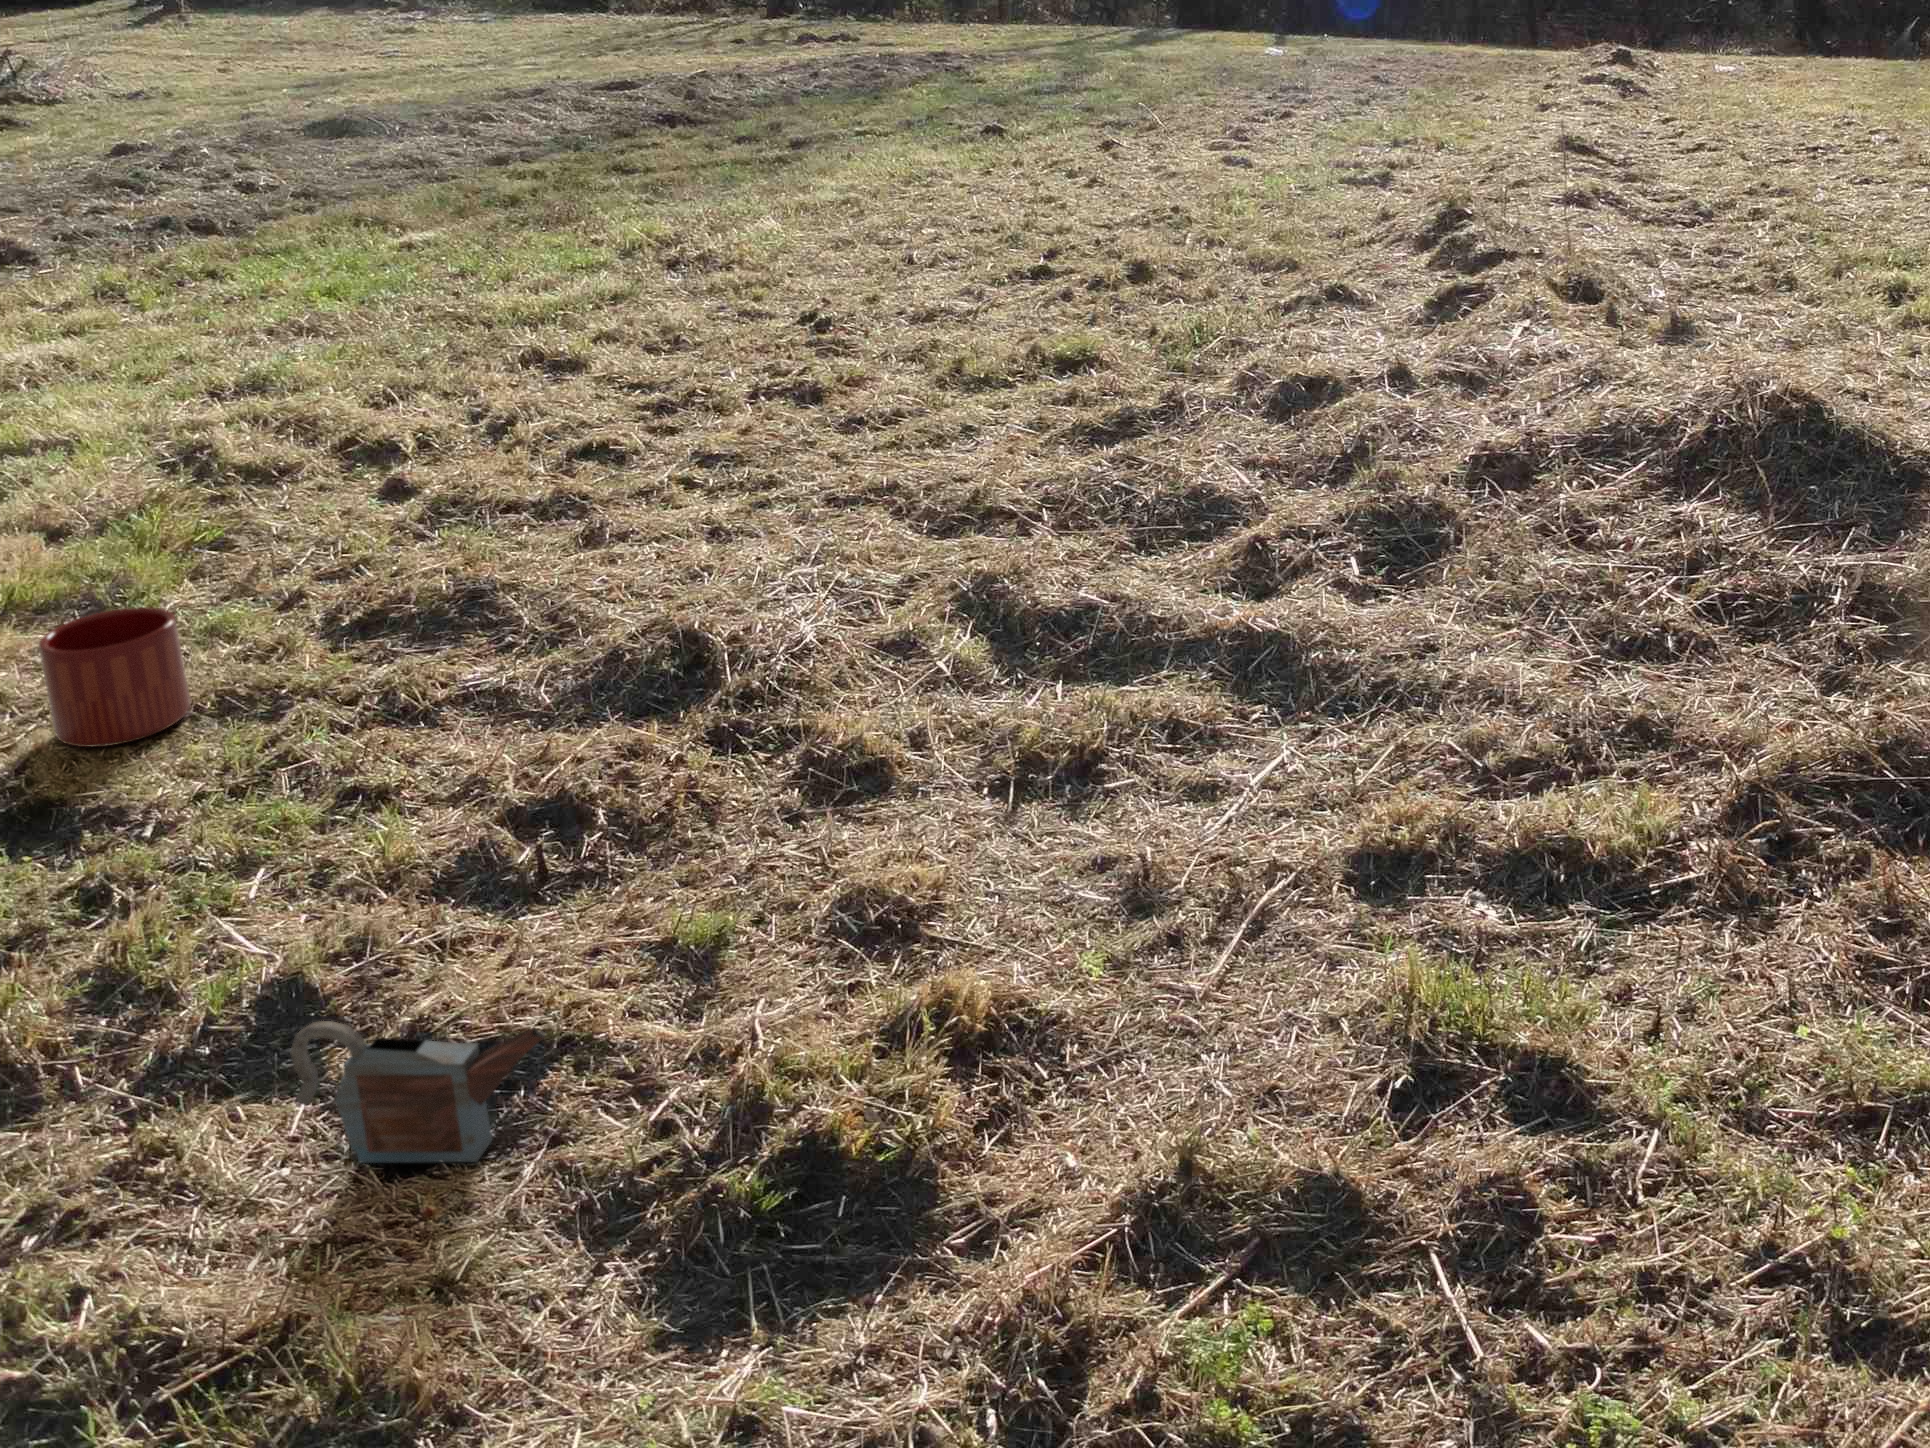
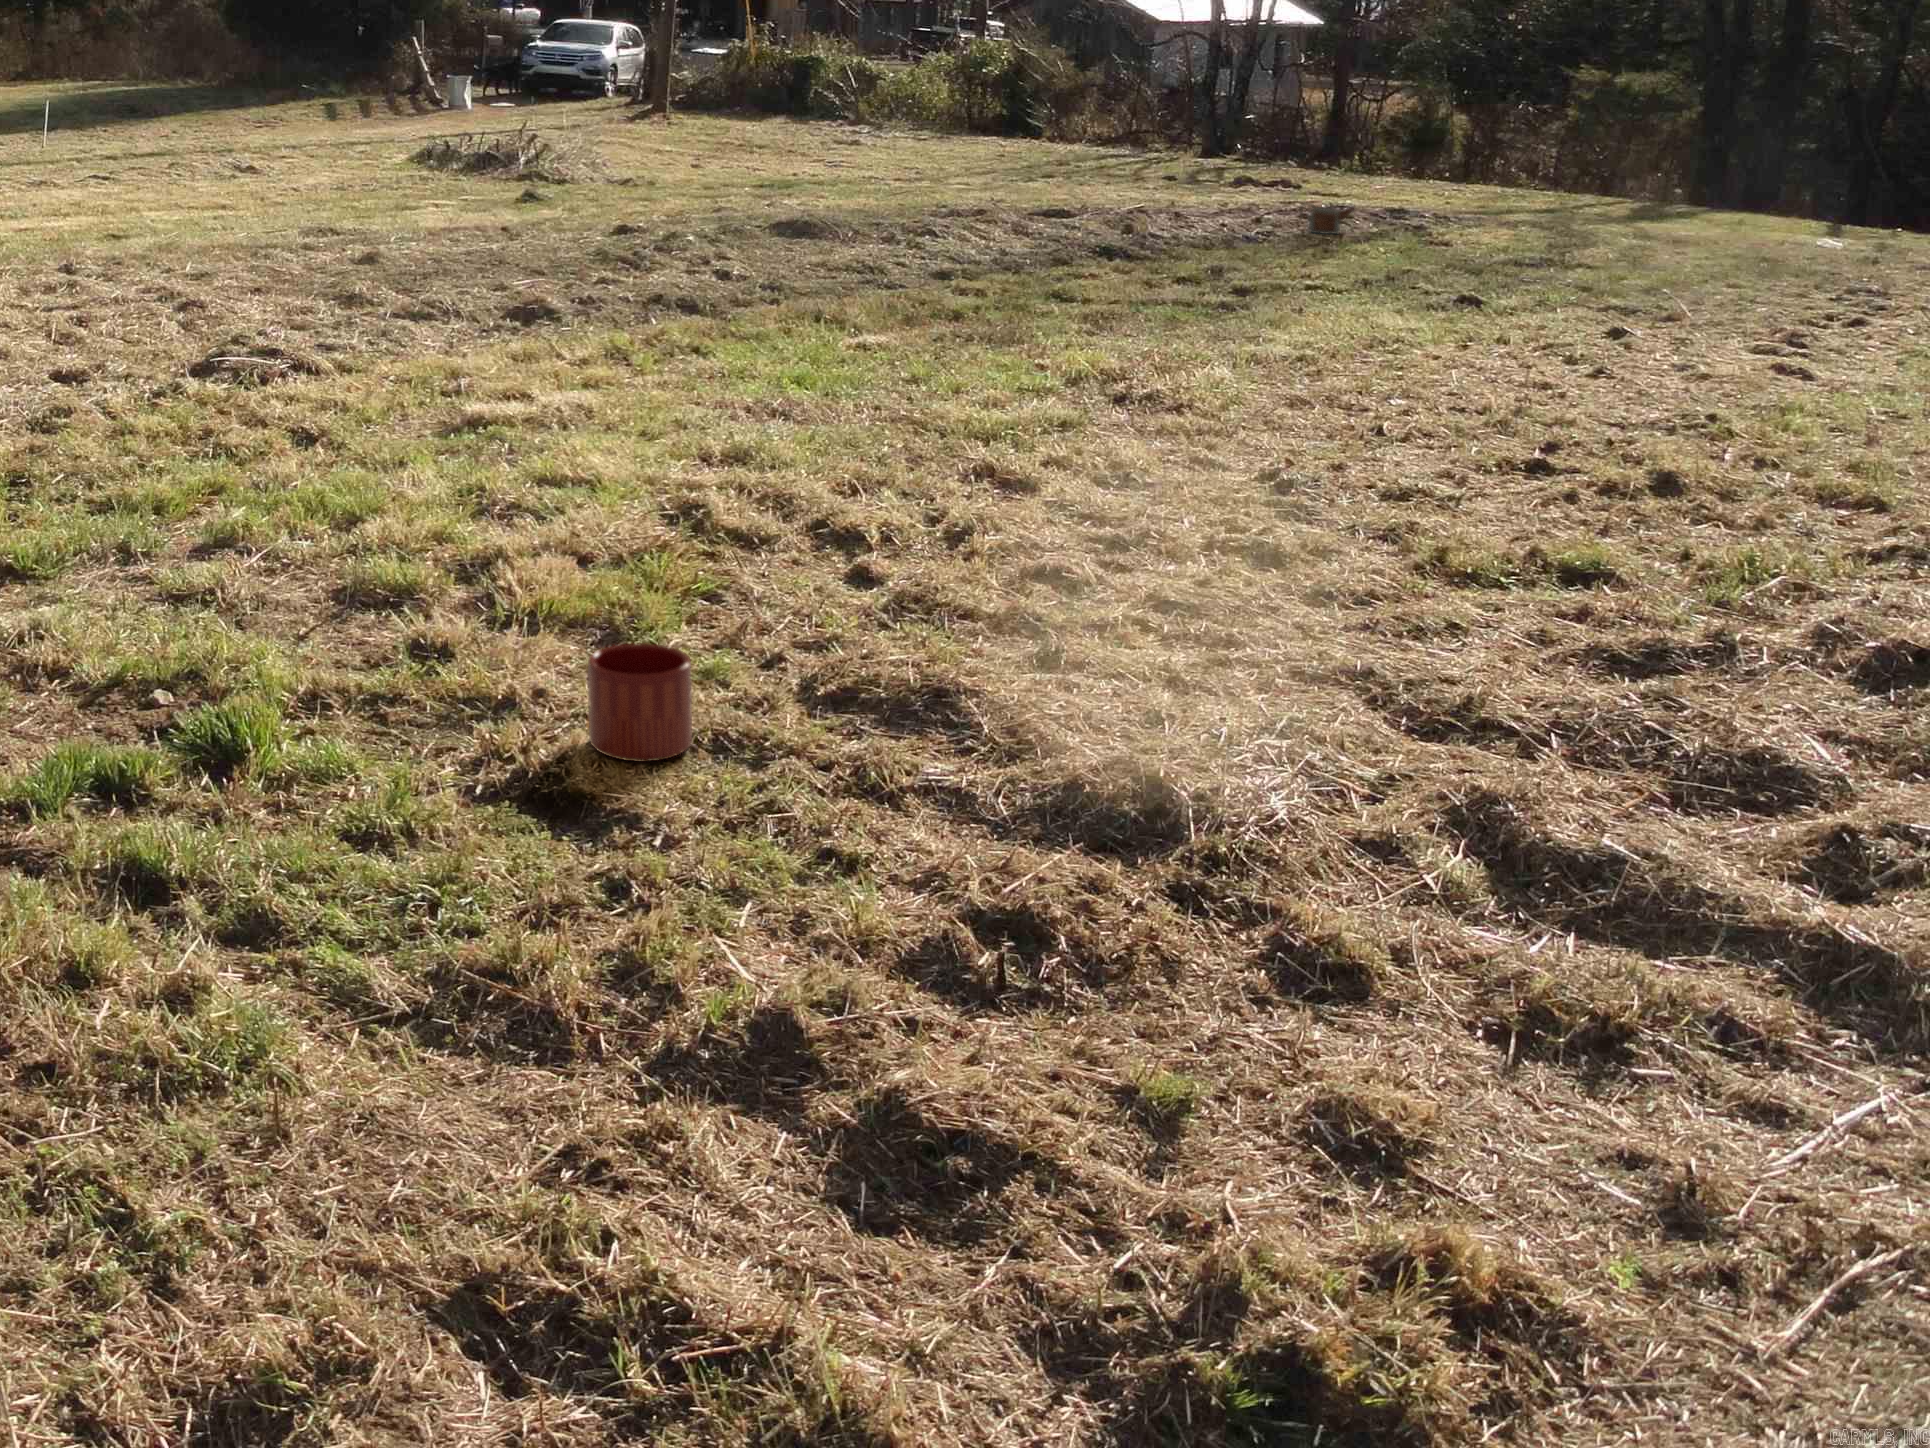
watering can: present [290,1021,545,1163] -> present [1300,203,1355,234]

